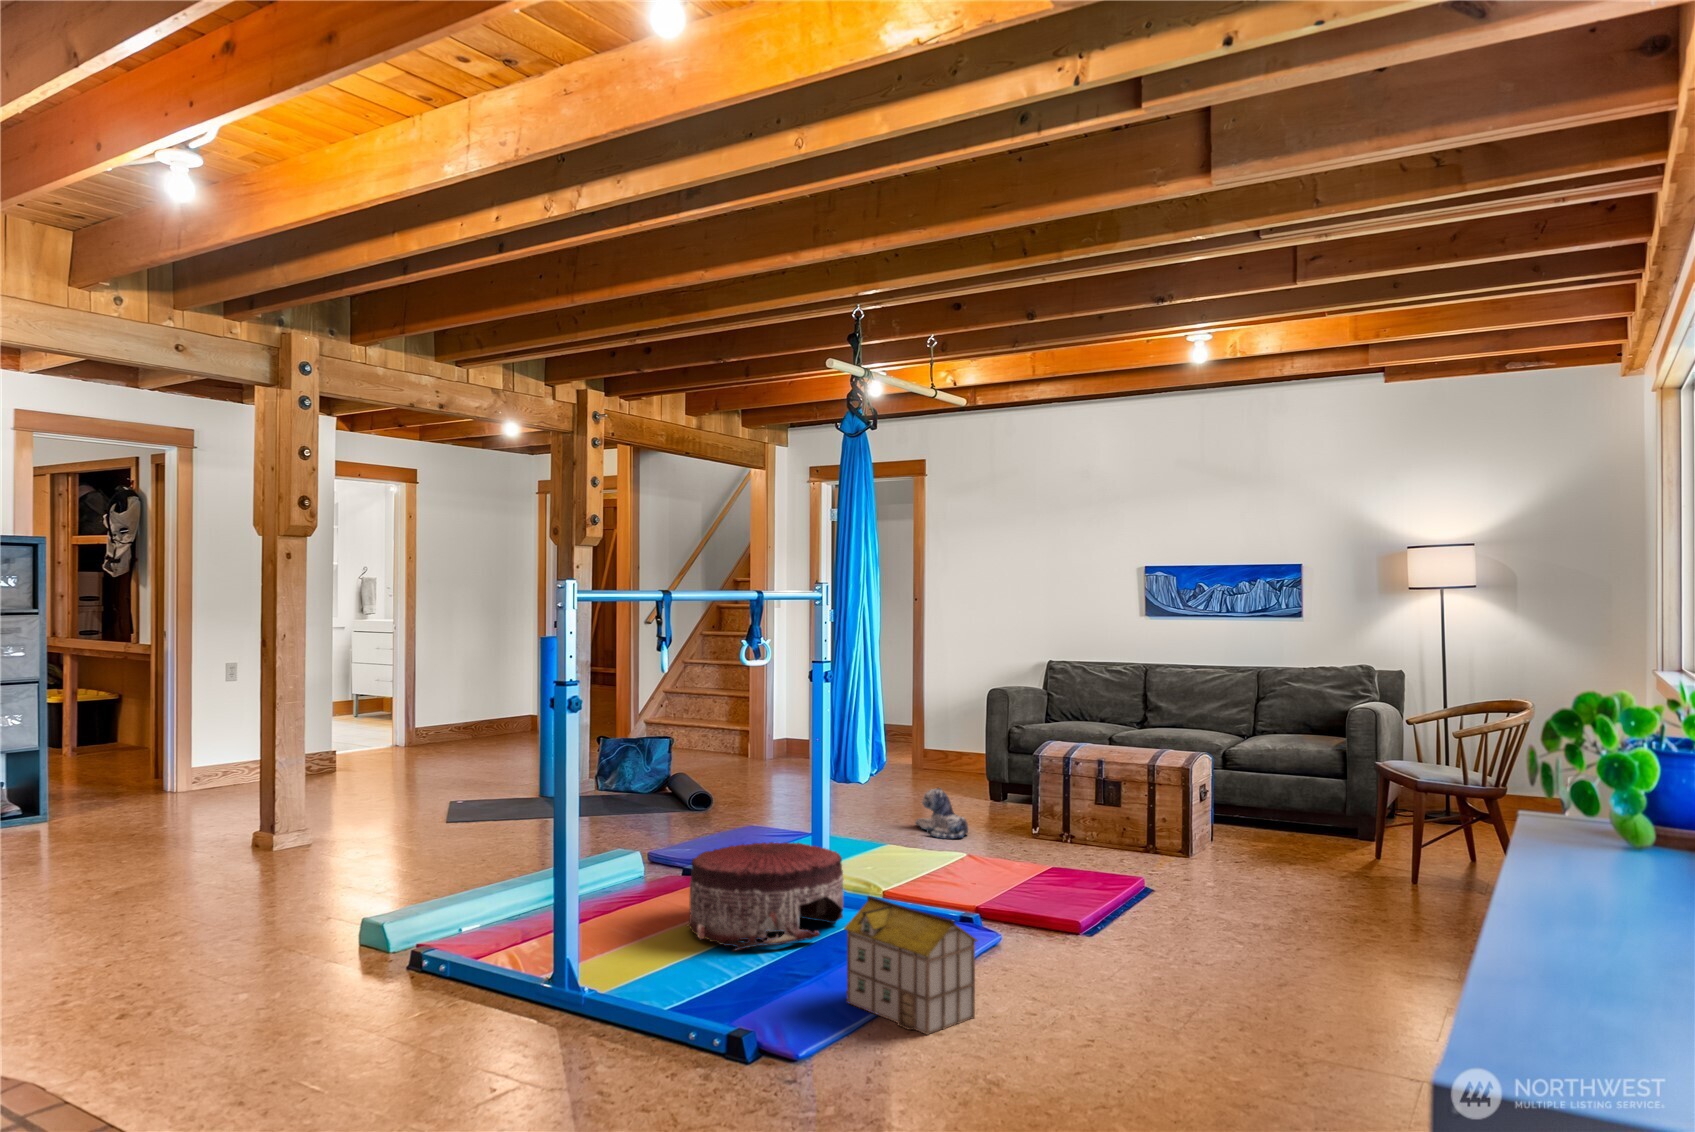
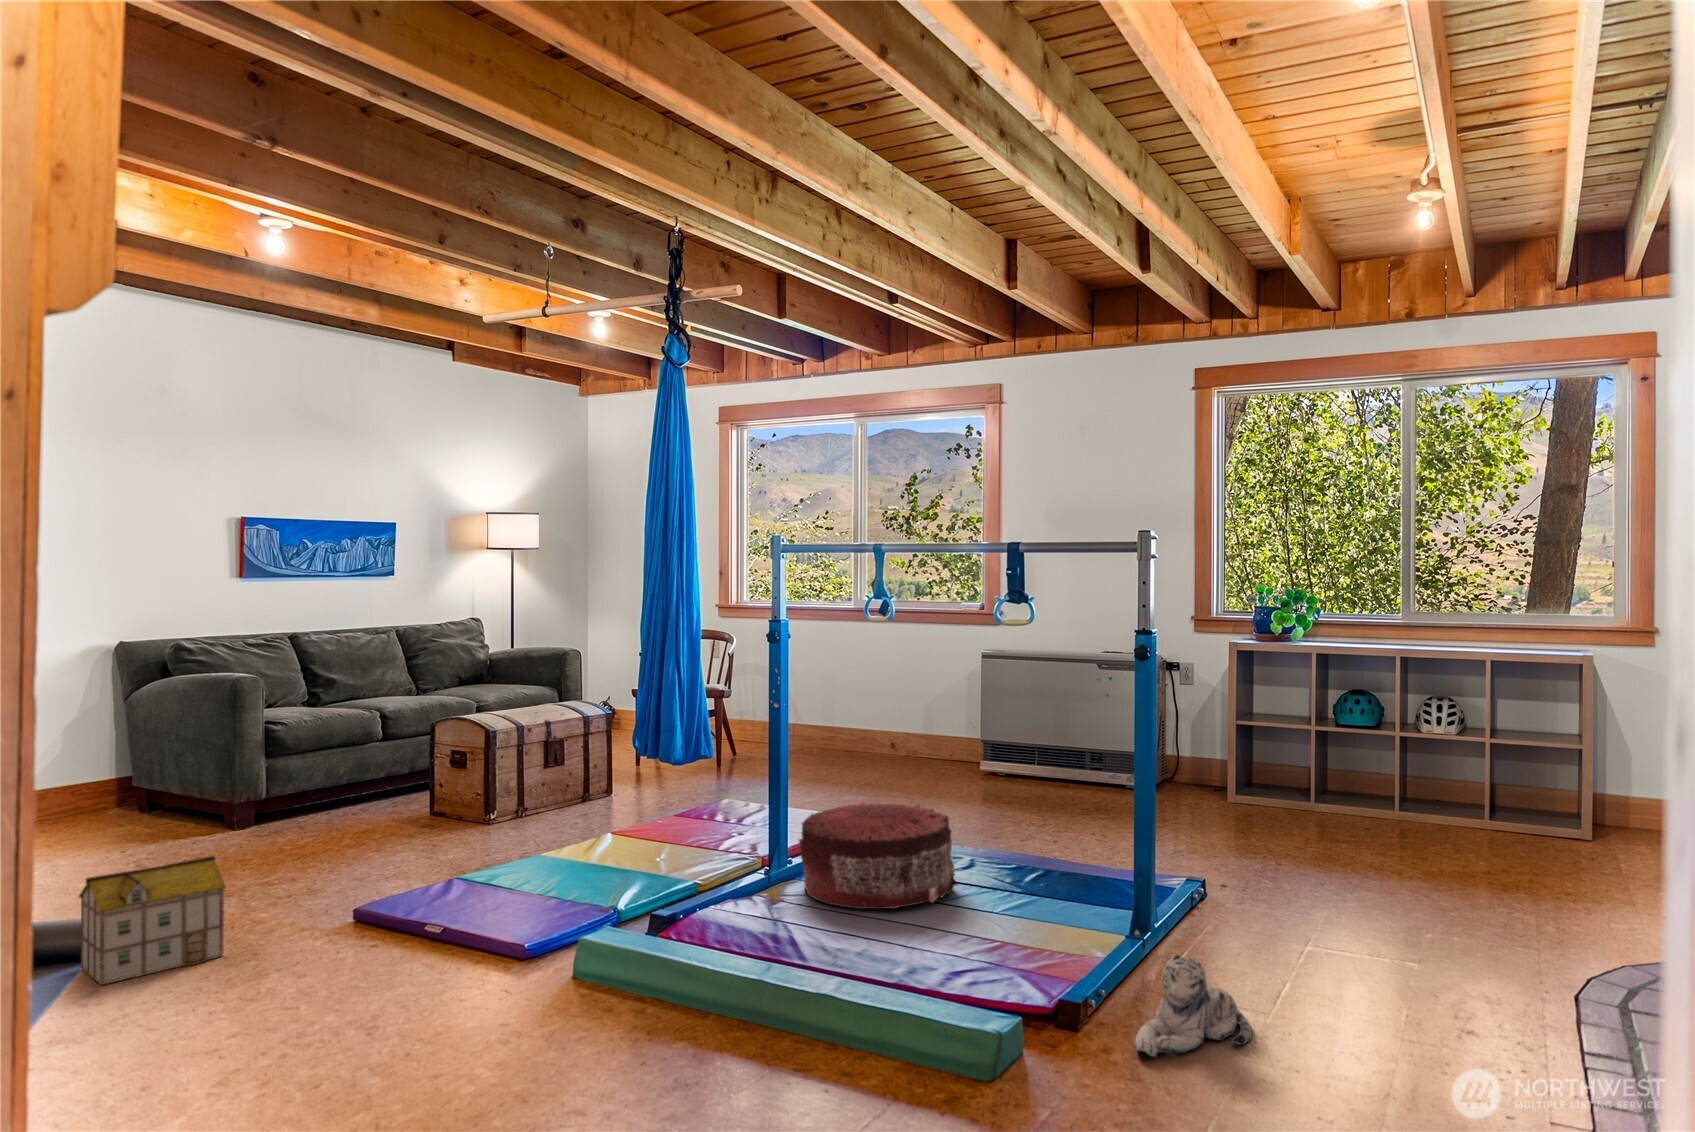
plush toy: present [915,788,968,839] -> present [1134,954,1252,1057]
toy house: present [844,896,977,1035] -> present [79,856,226,985]

